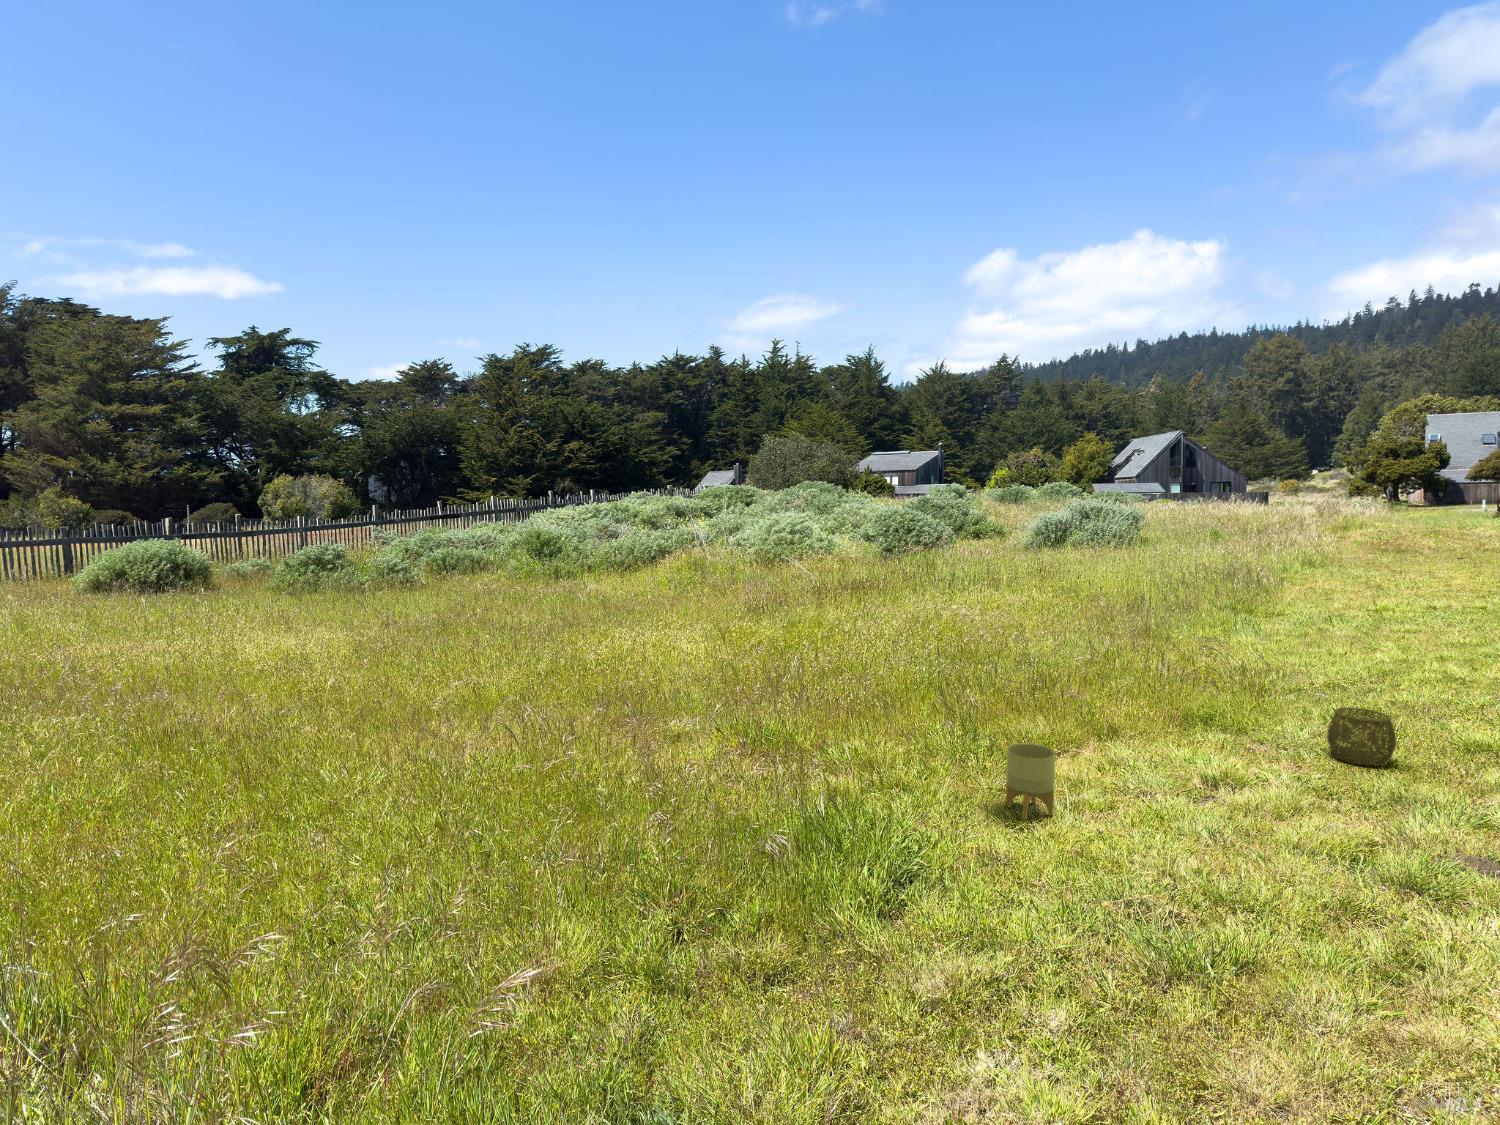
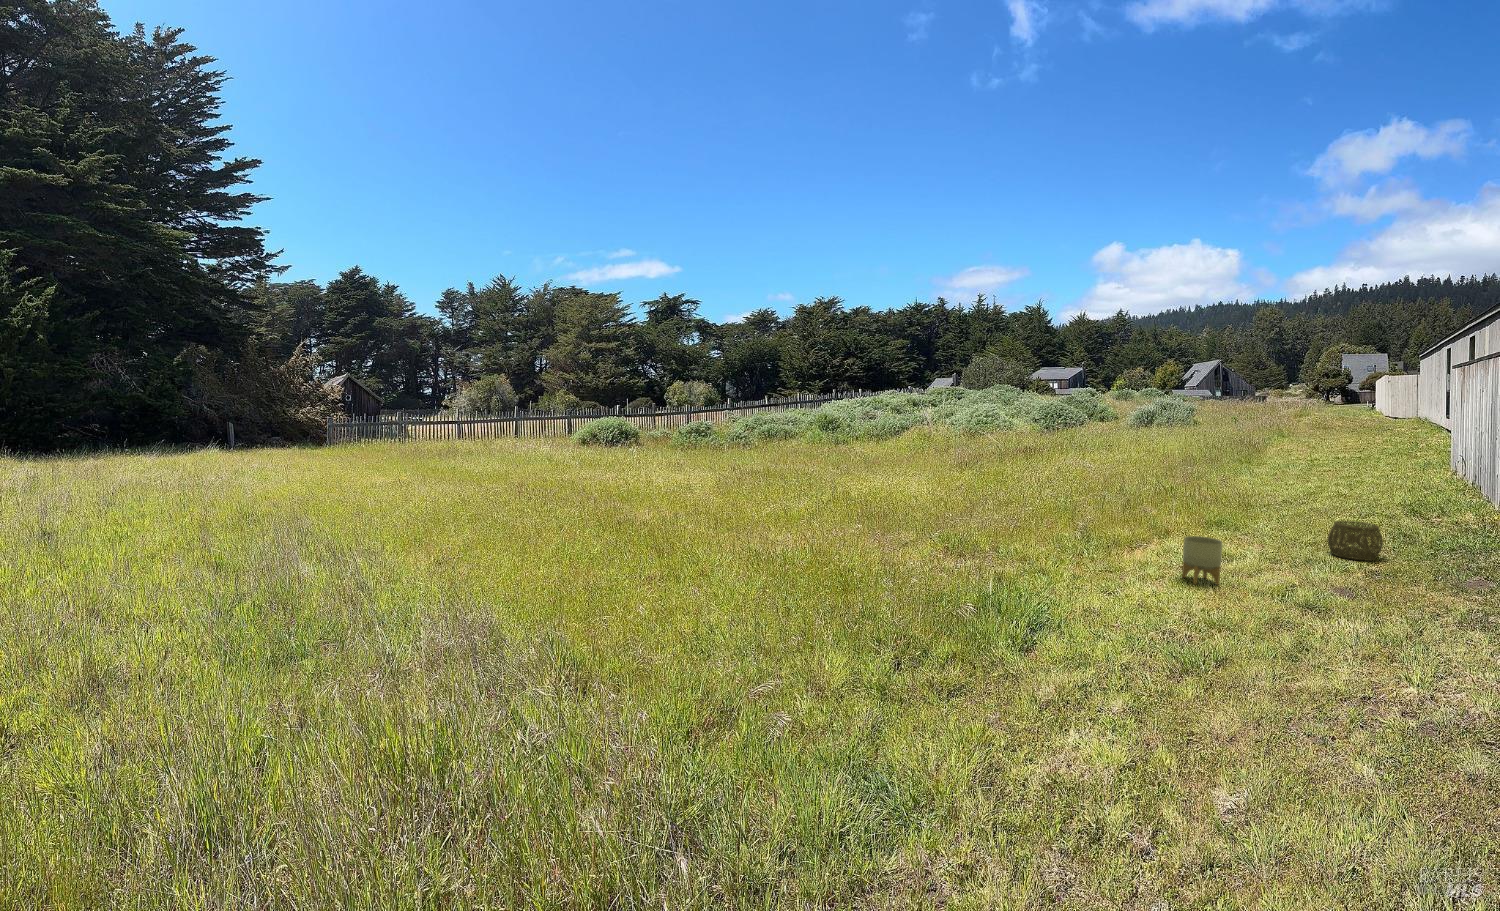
planter: present [1006,743,1055,820] -> present [1182,536,1222,585]

